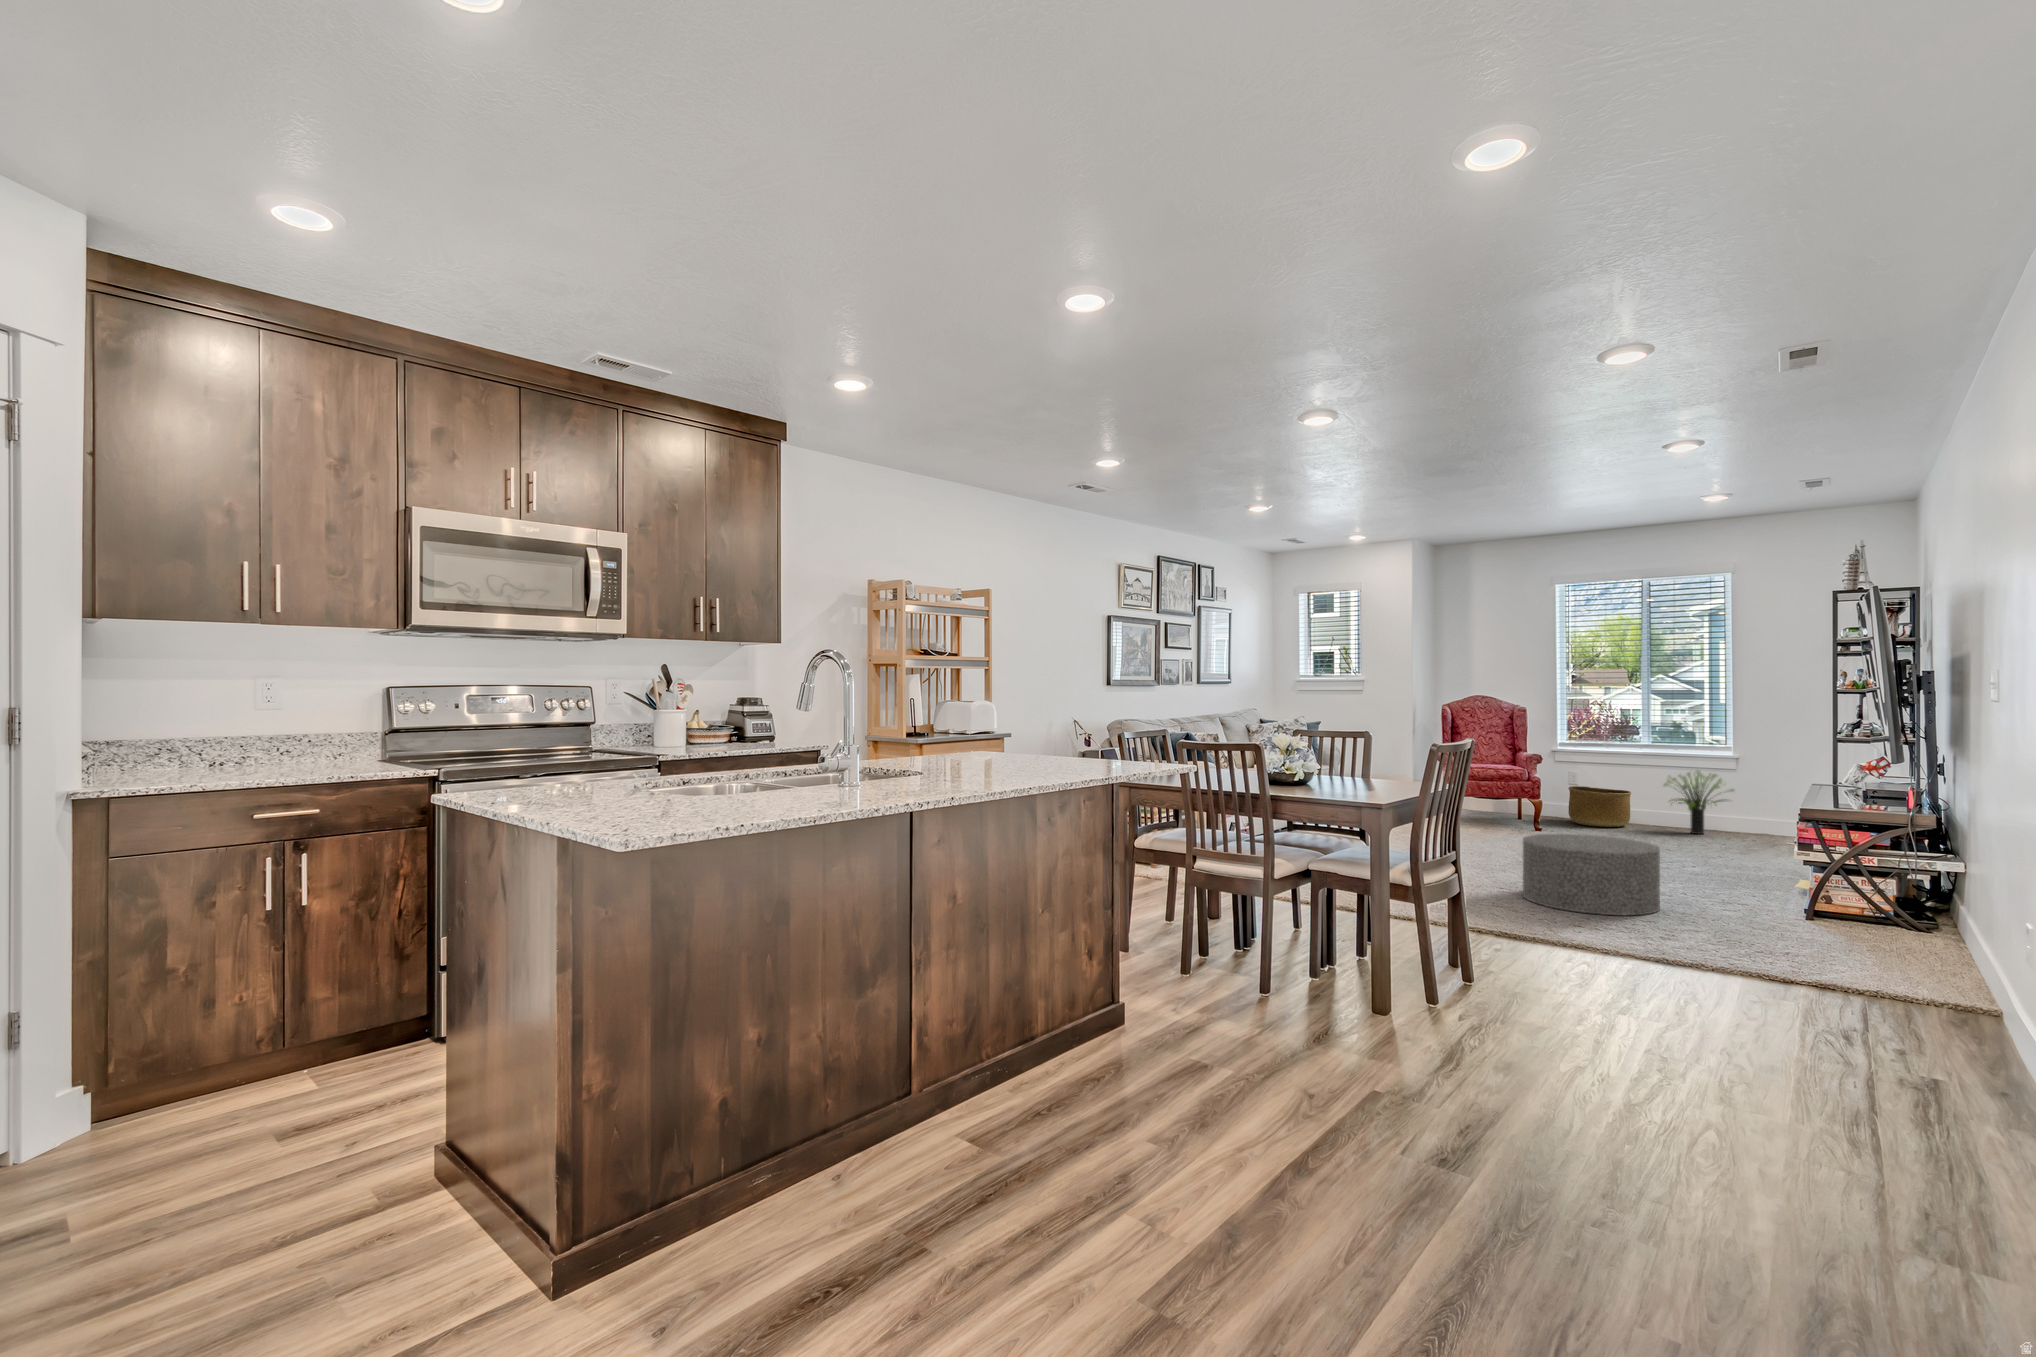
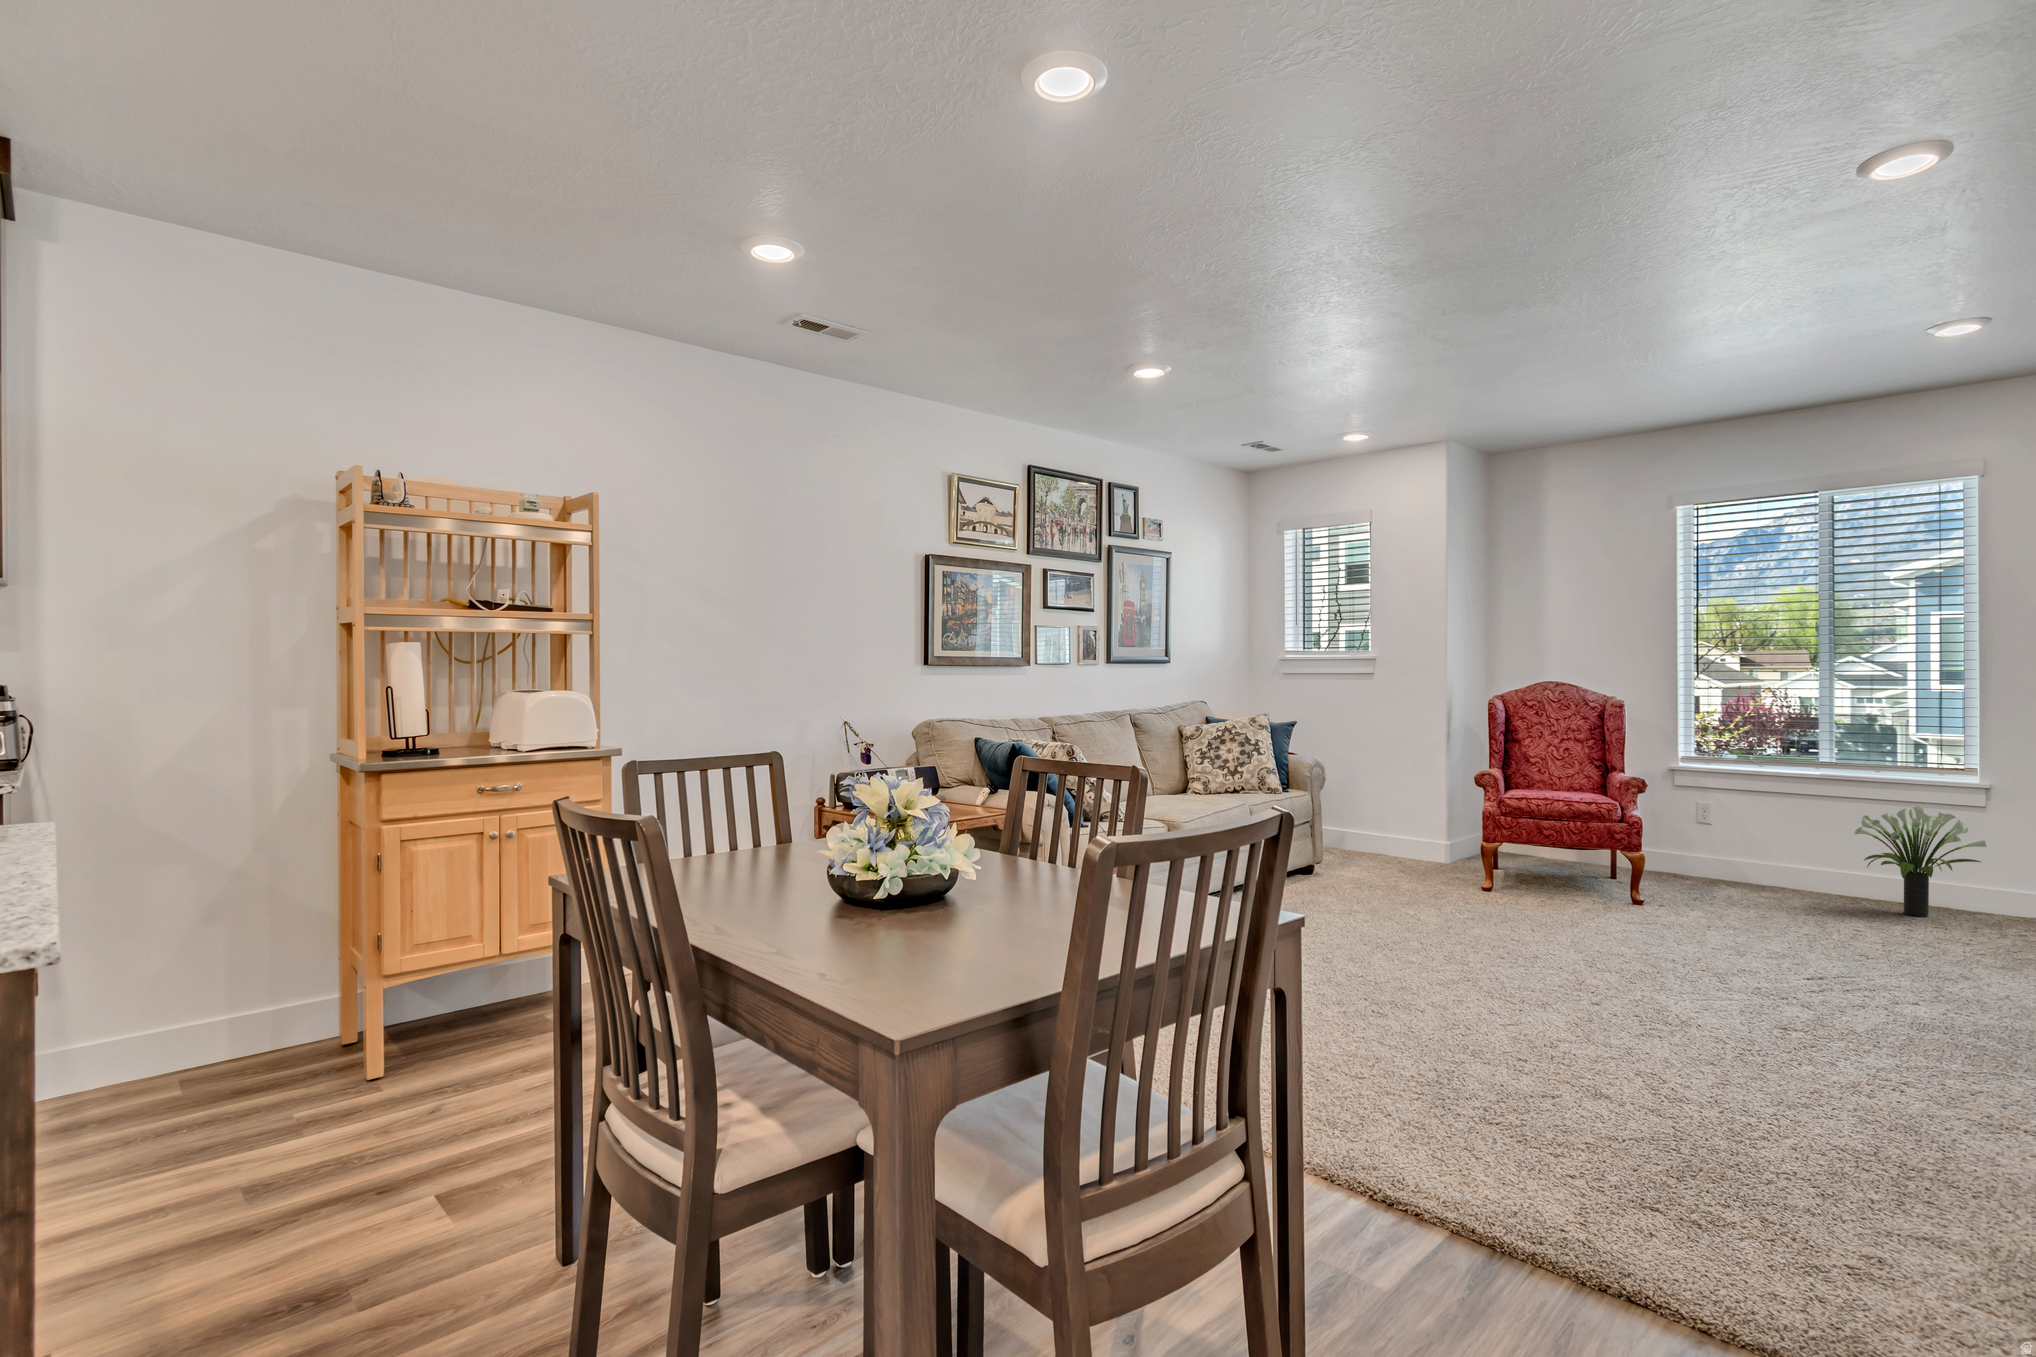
basket: present [1568,786,1631,827] -> none [1692,827,1799,897]
ottoman: present [1523,834,1660,915] -> none [1567,953,1862,1164]

